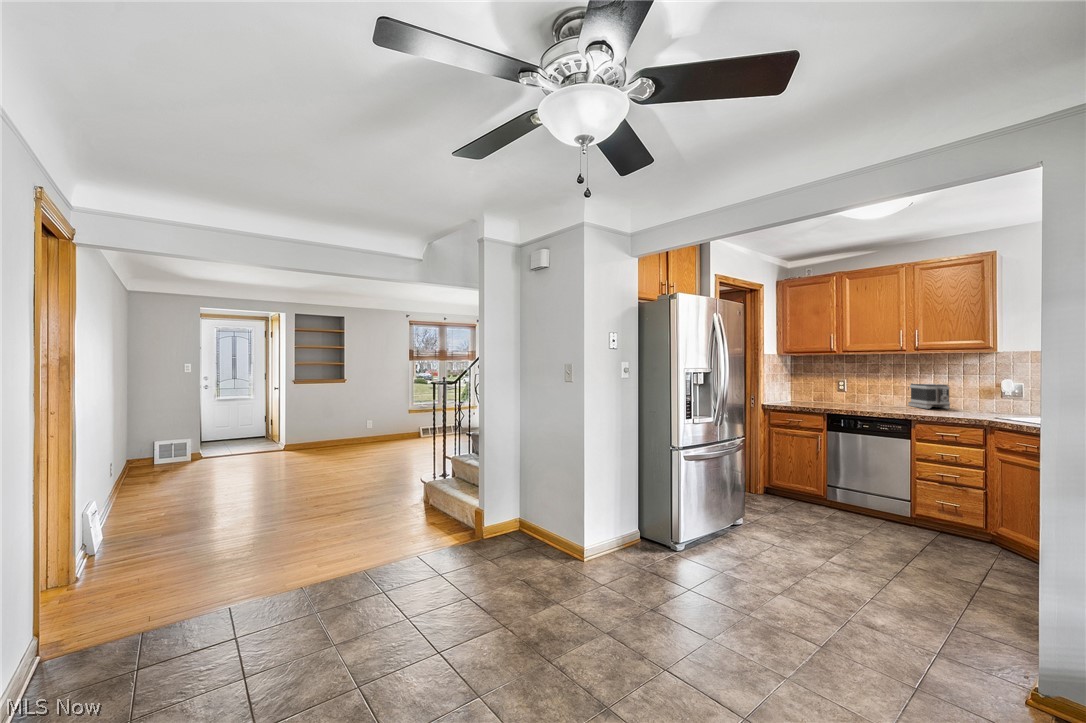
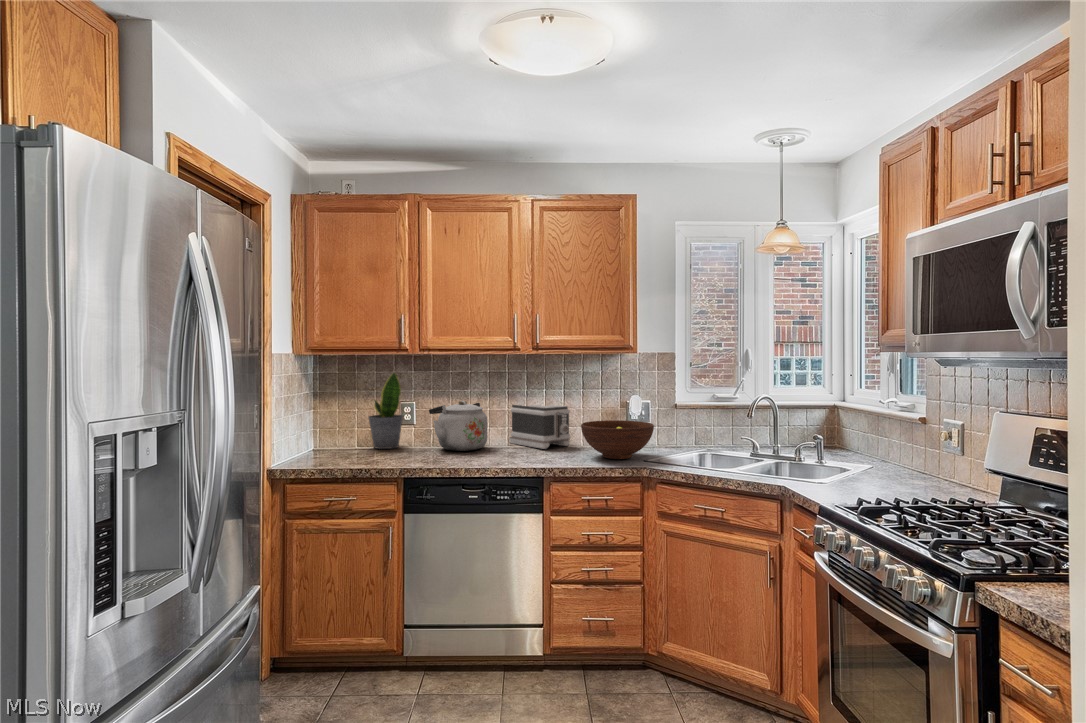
potted plant: none [817,363,838,403] -> present [368,373,403,449]
kettle: none [852,379,889,406] -> present [429,401,487,451]
fruit bowl: none [947,393,1007,416] -> present [581,420,654,459]

